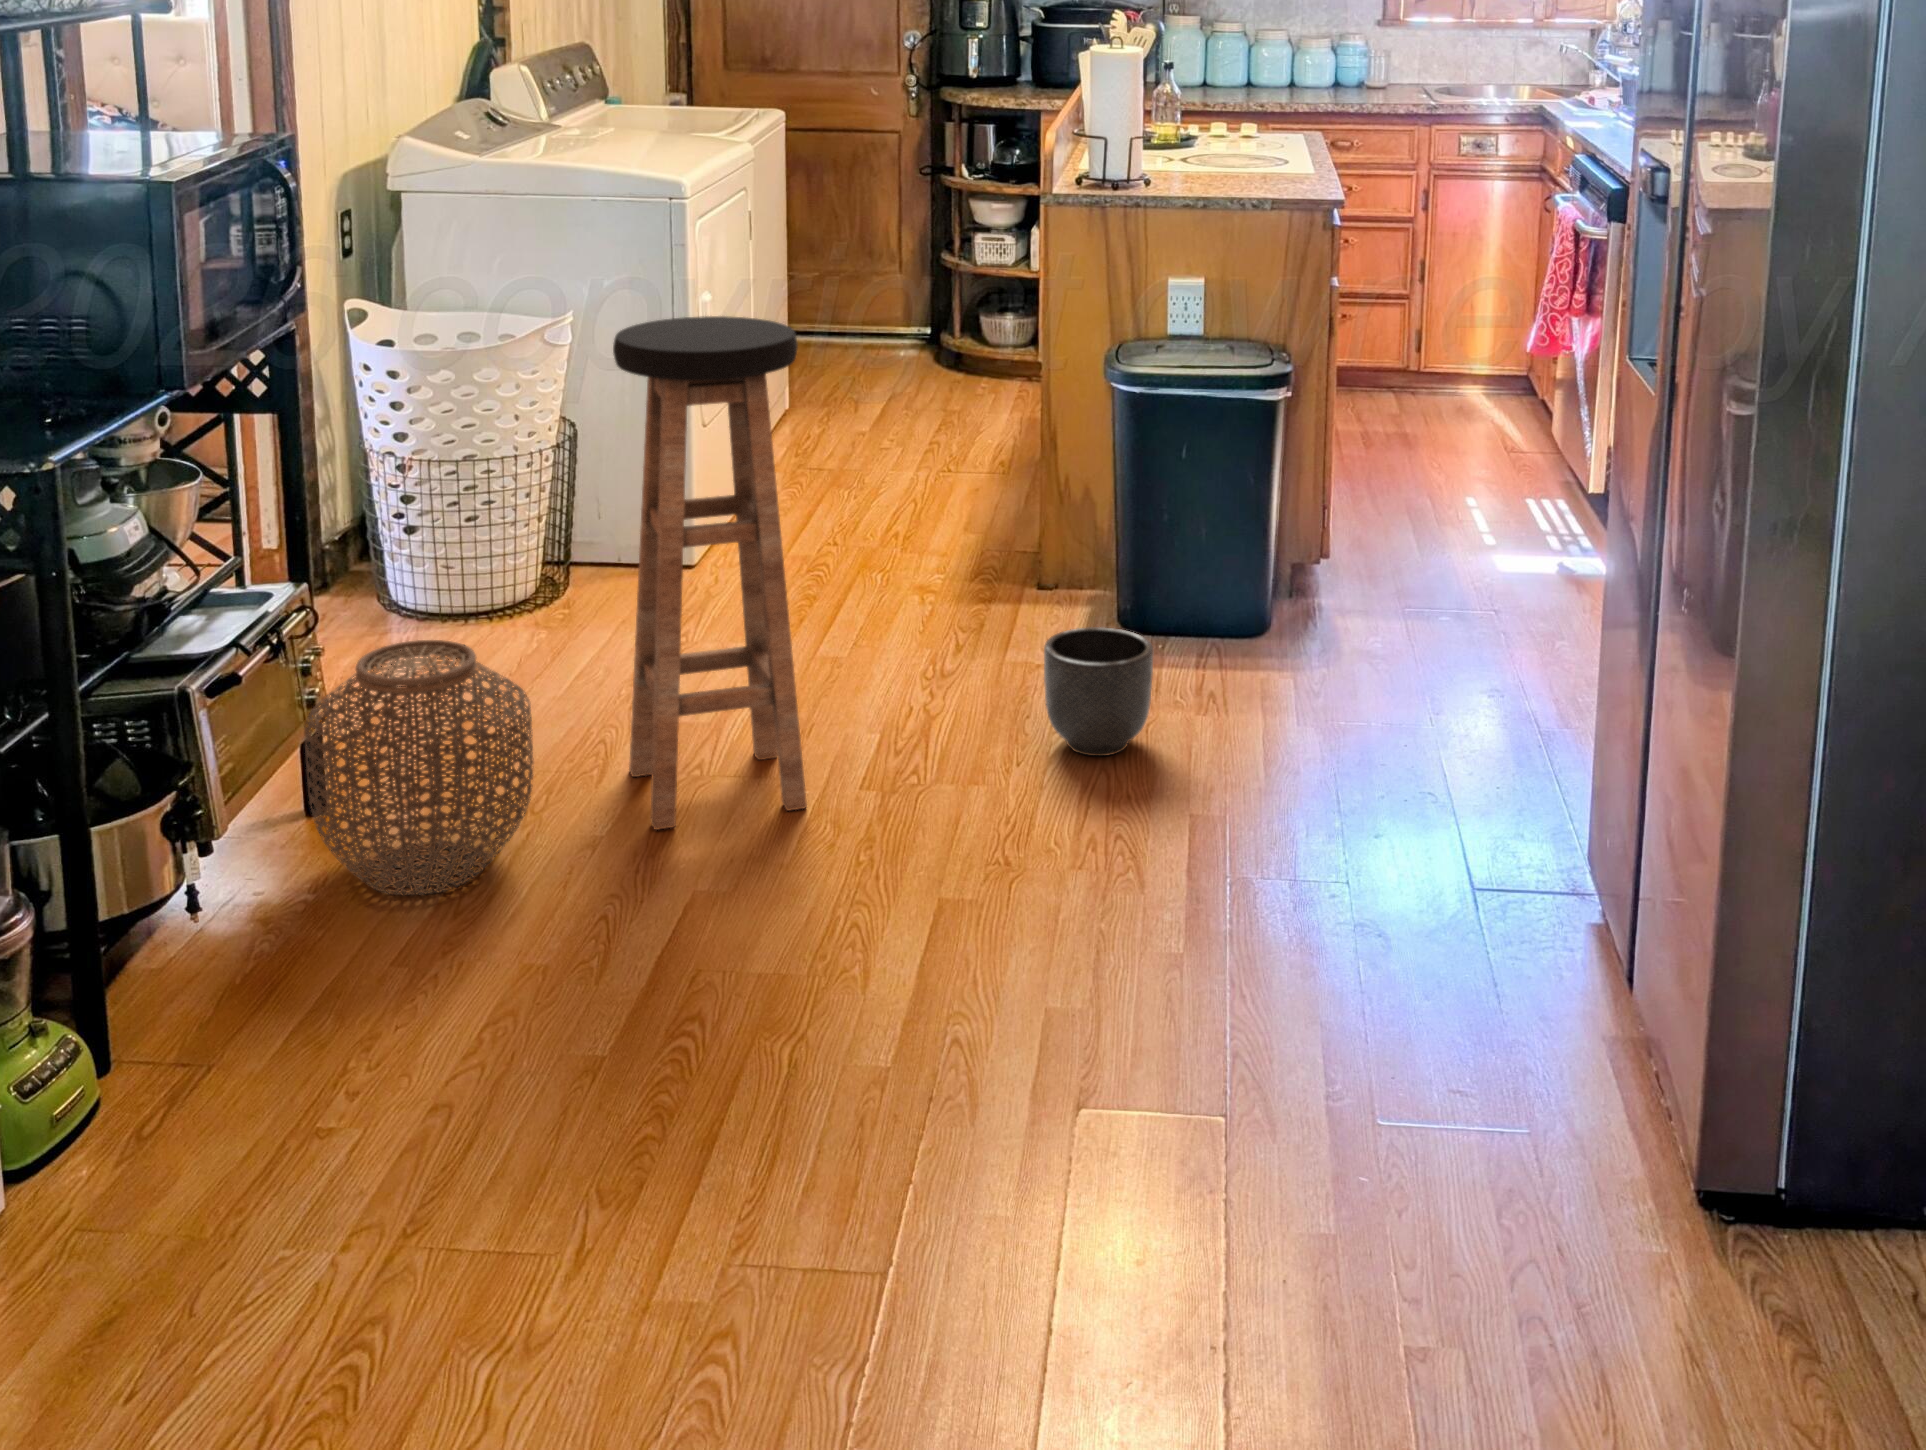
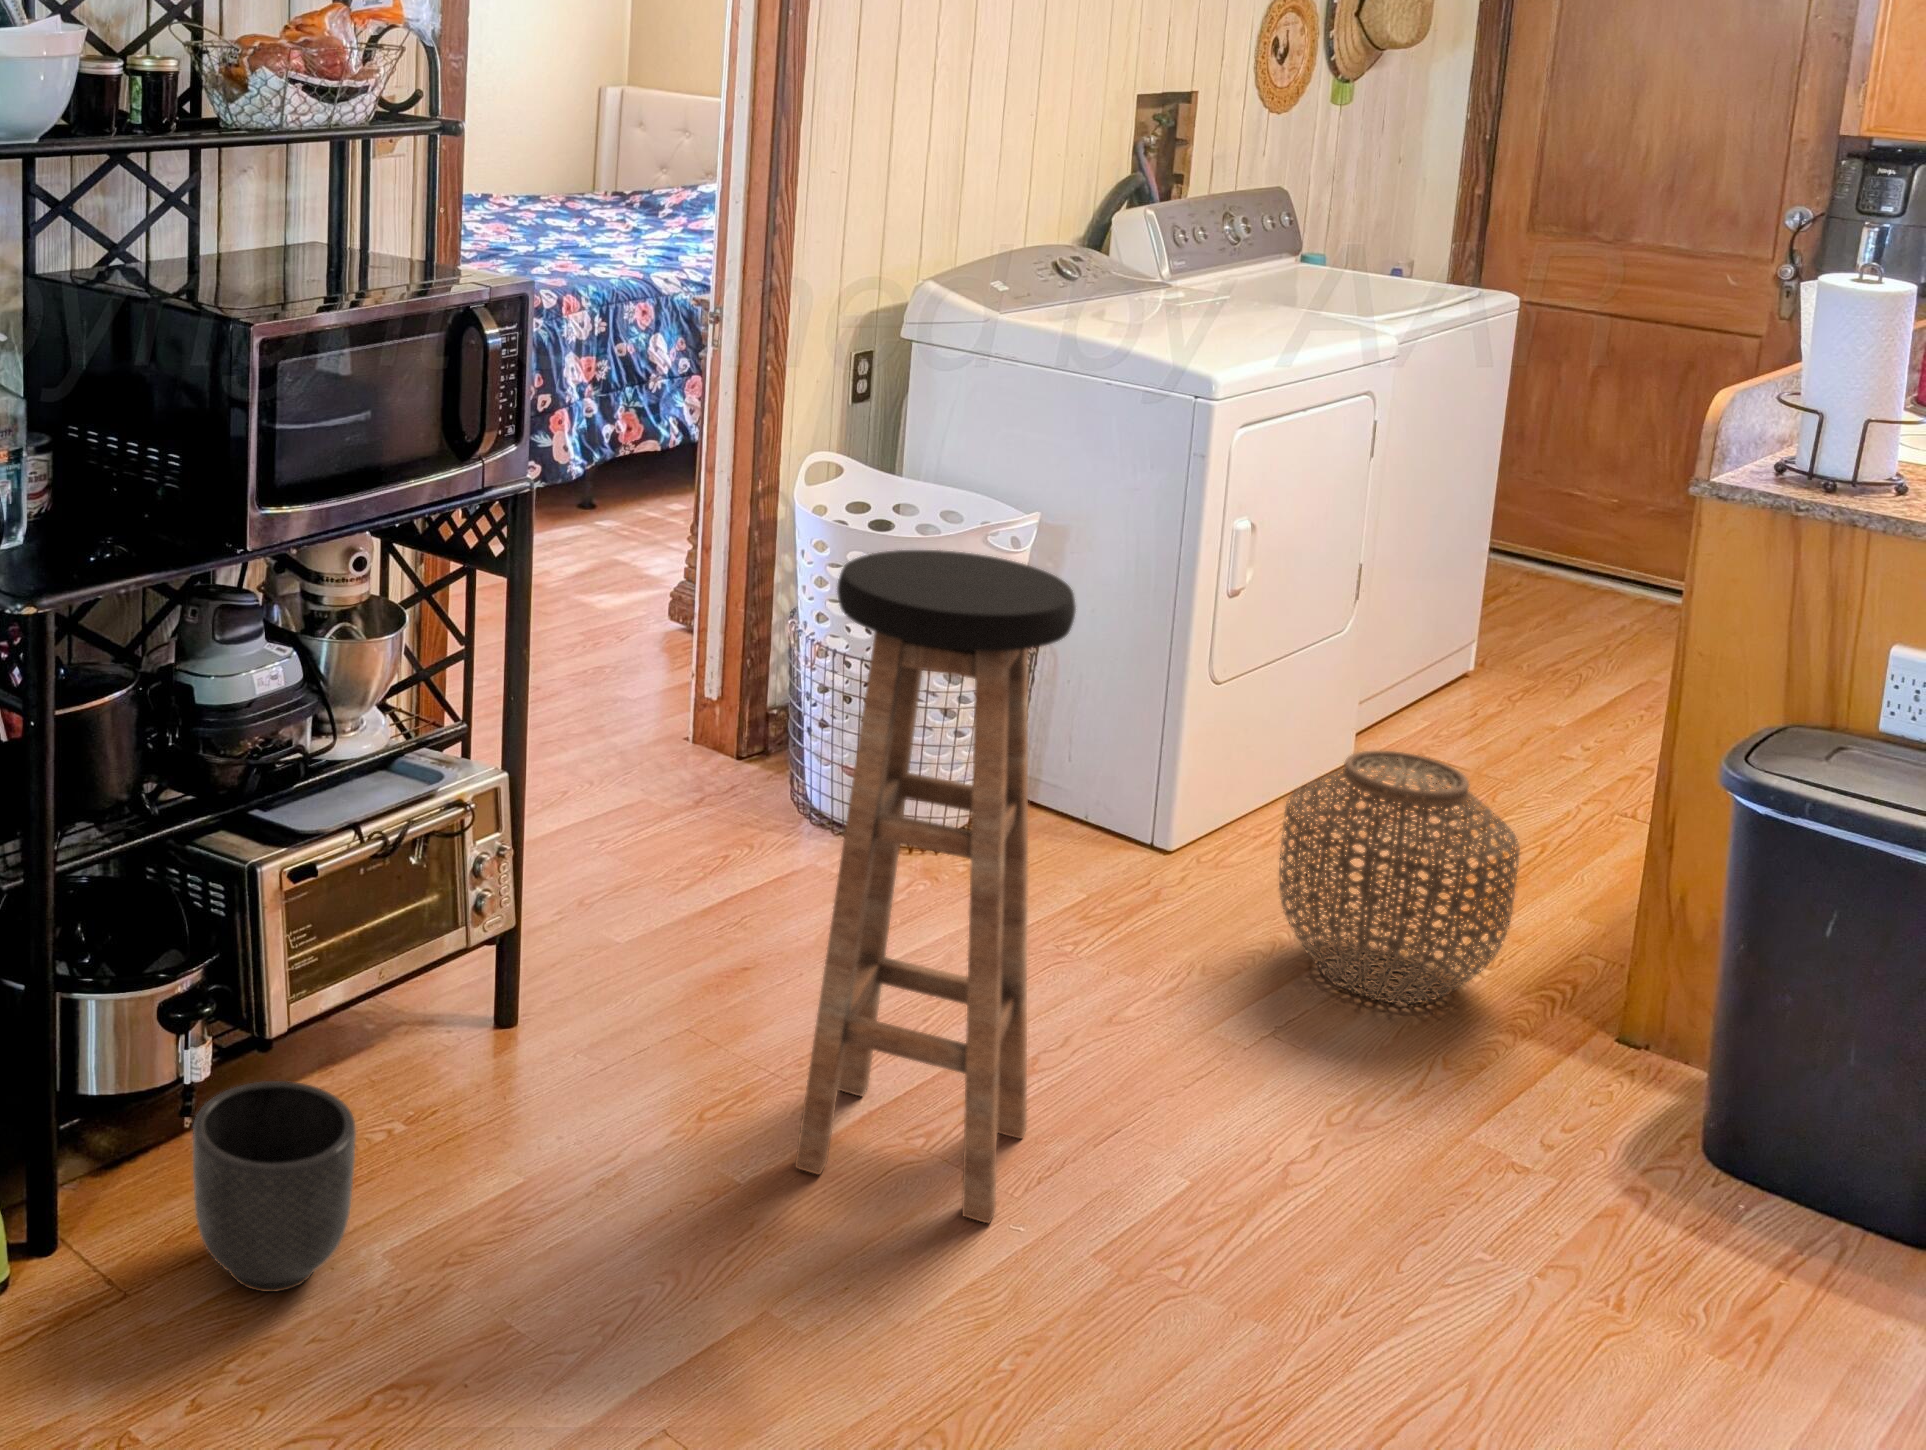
planter: present [1044,627,1153,756] -> present [193,1081,356,1292]
woven basket: present [305,640,533,895] -> present [1279,750,1520,1004]

